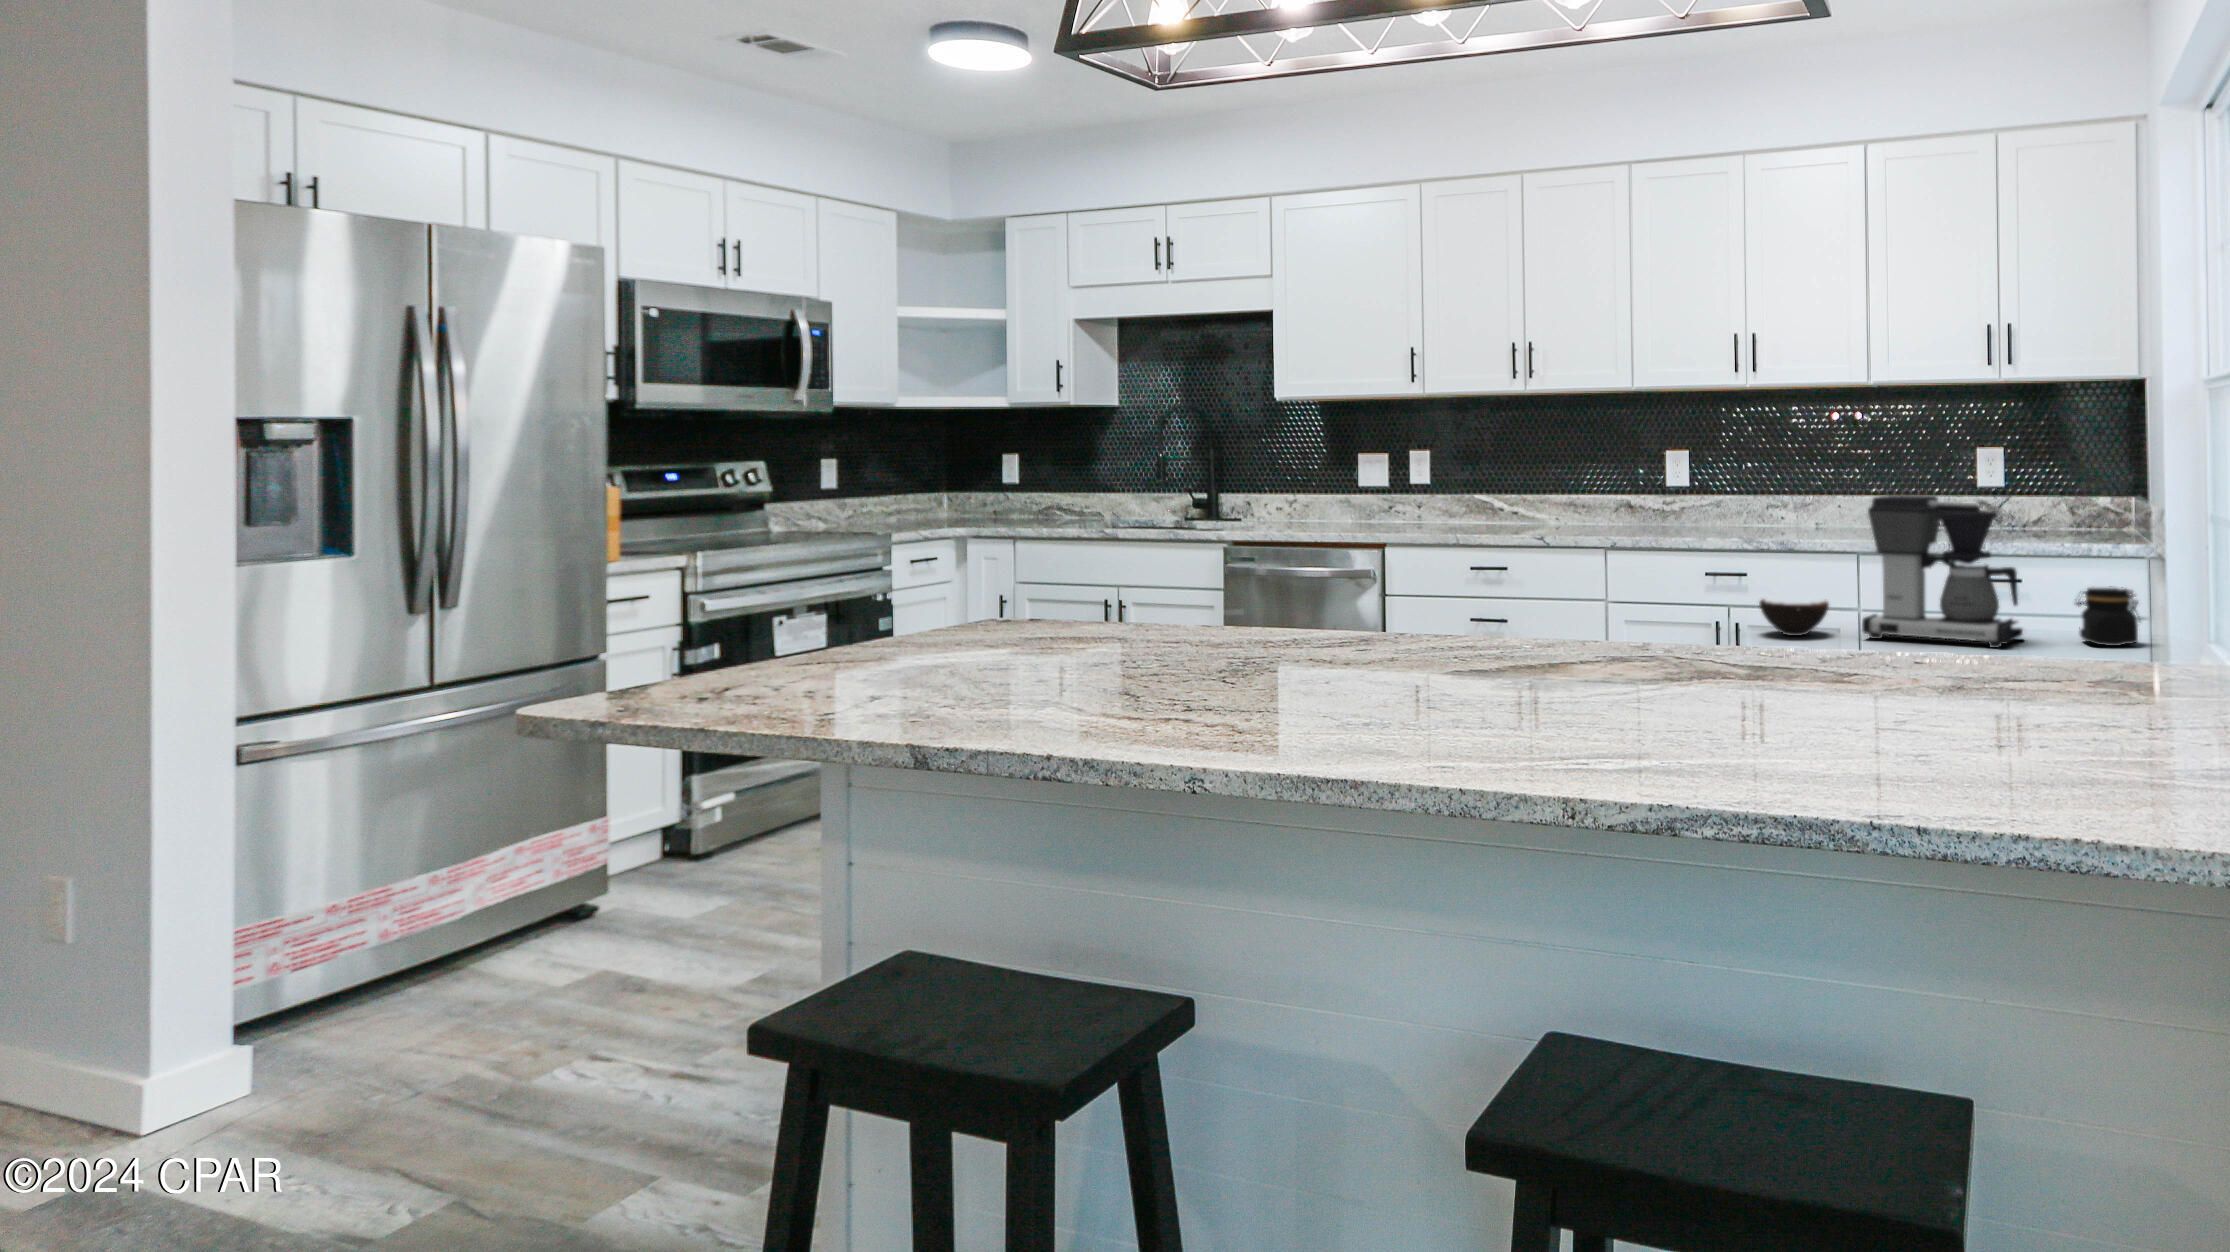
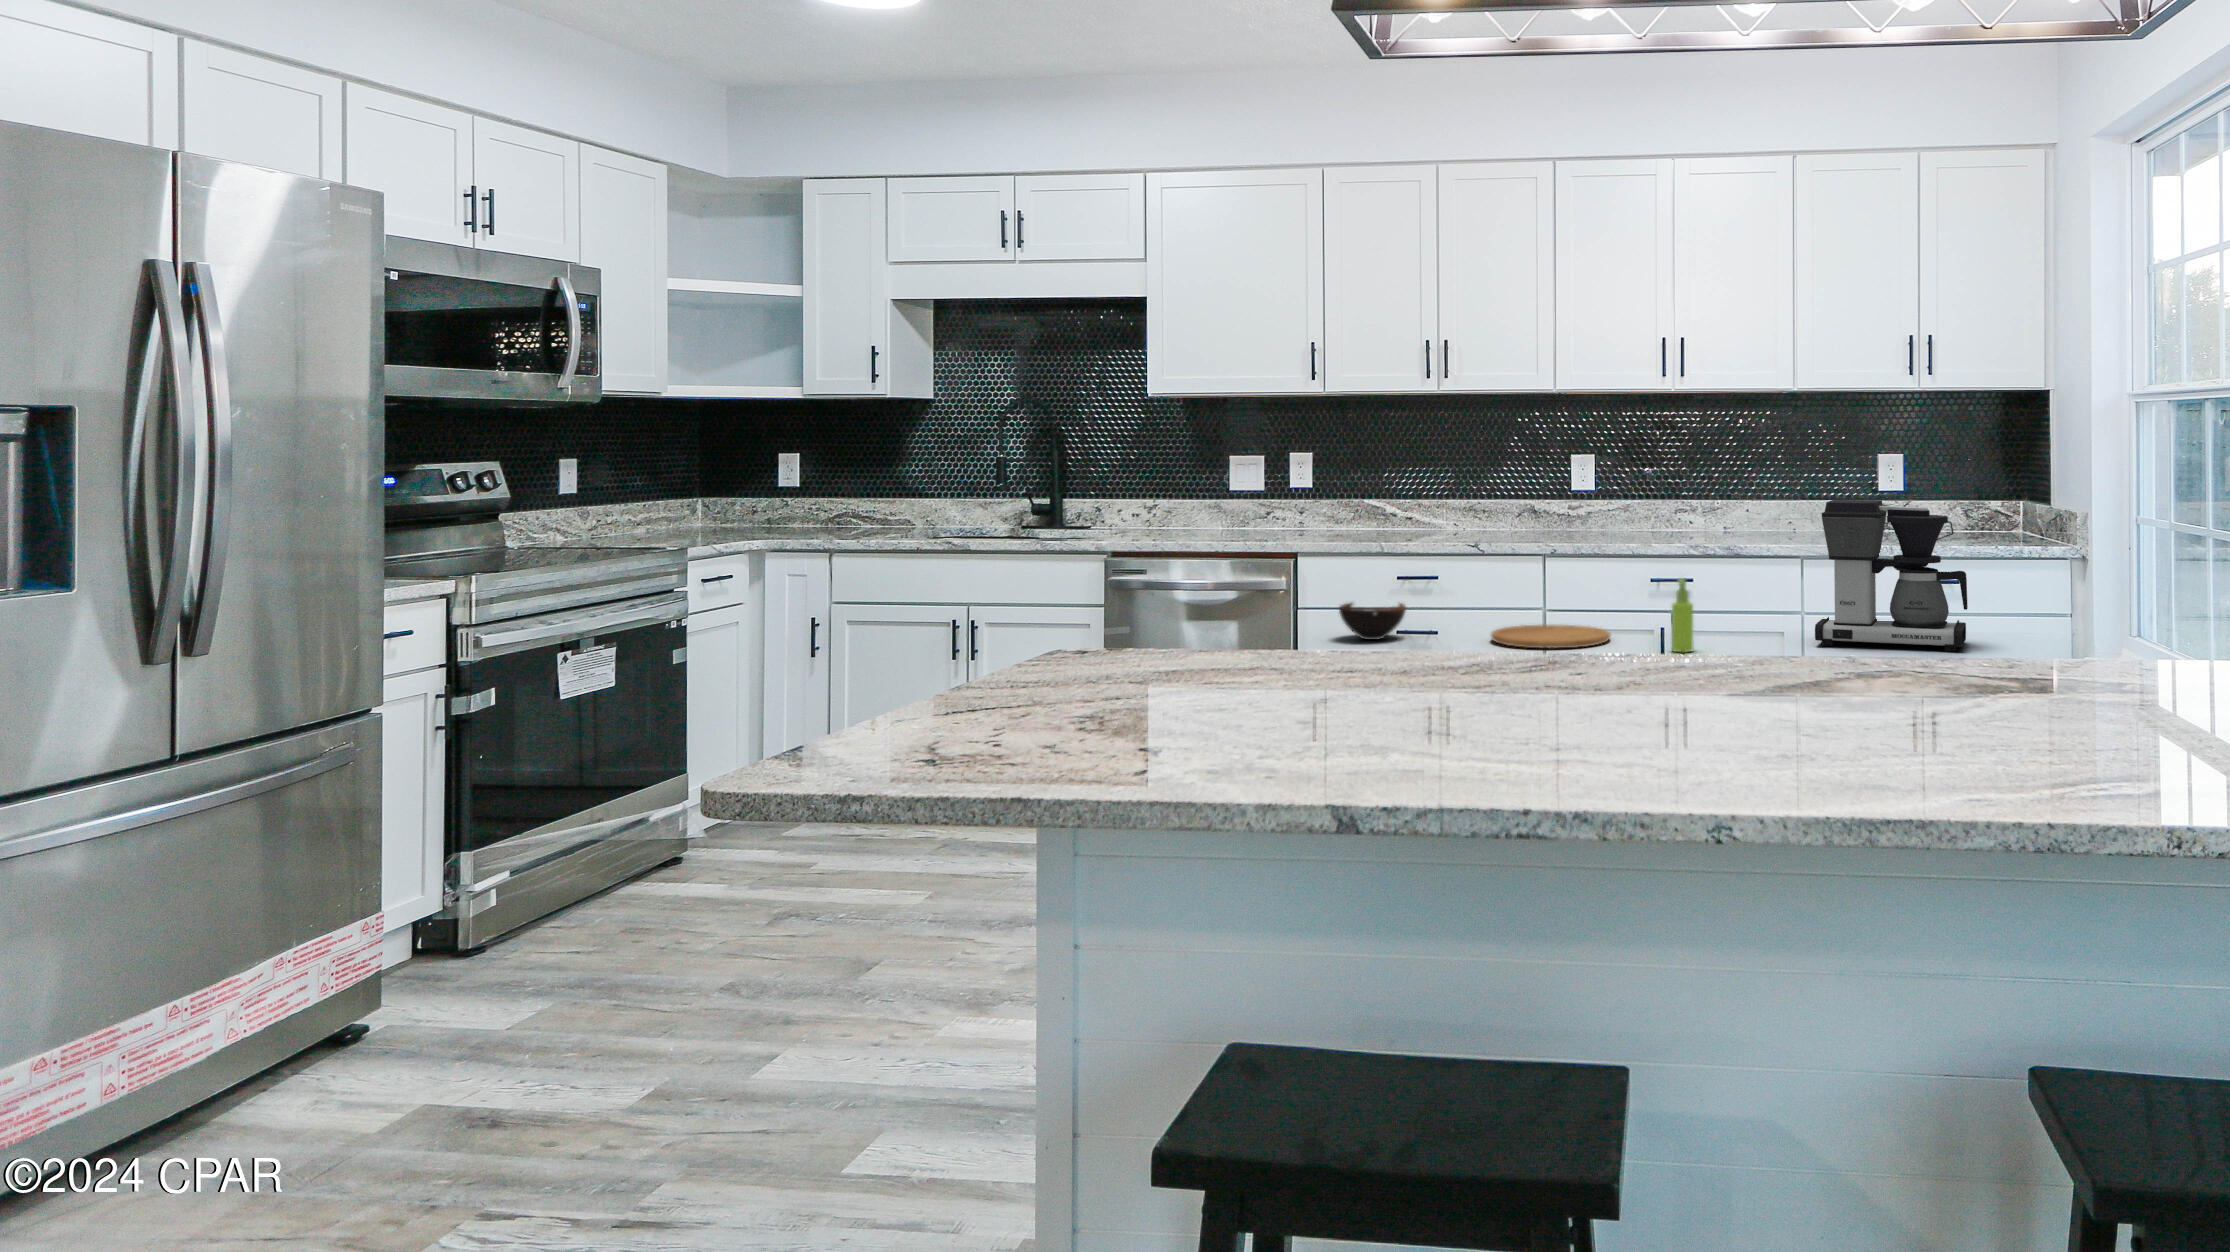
soap dispenser: none [1716,570,1738,642] -> present [1672,579,1693,652]
jar: present [2075,586,2138,646] -> none [2017,589,2080,646]
bowl: present [1759,599,1829,636] -> present [1339,603,1406,640]
cutting board: none [1559,613,1673,635] -> present [1491,624,1610,649]

